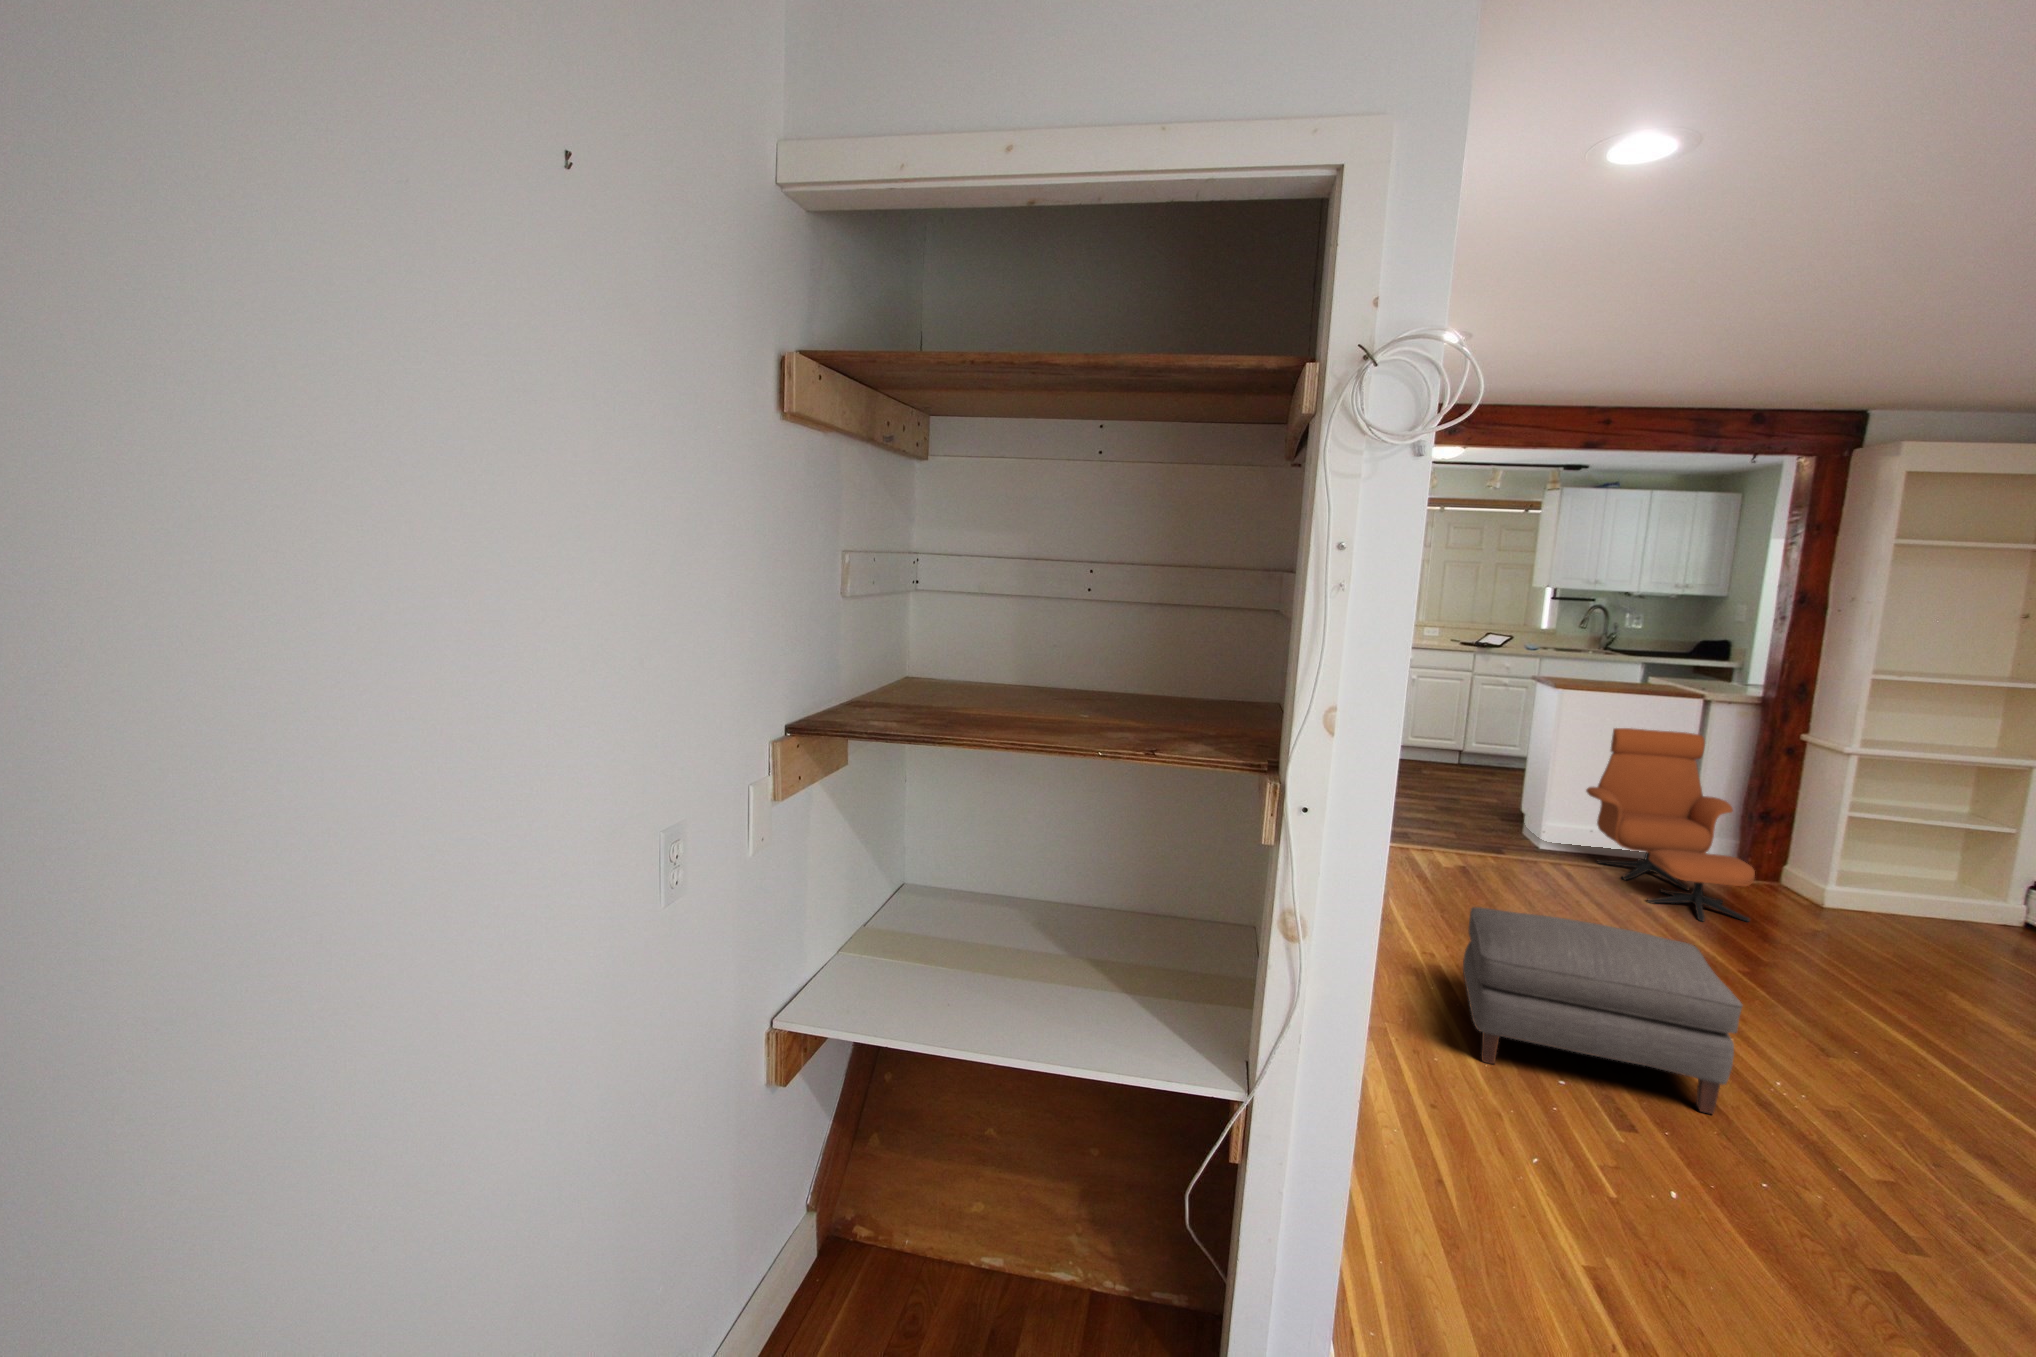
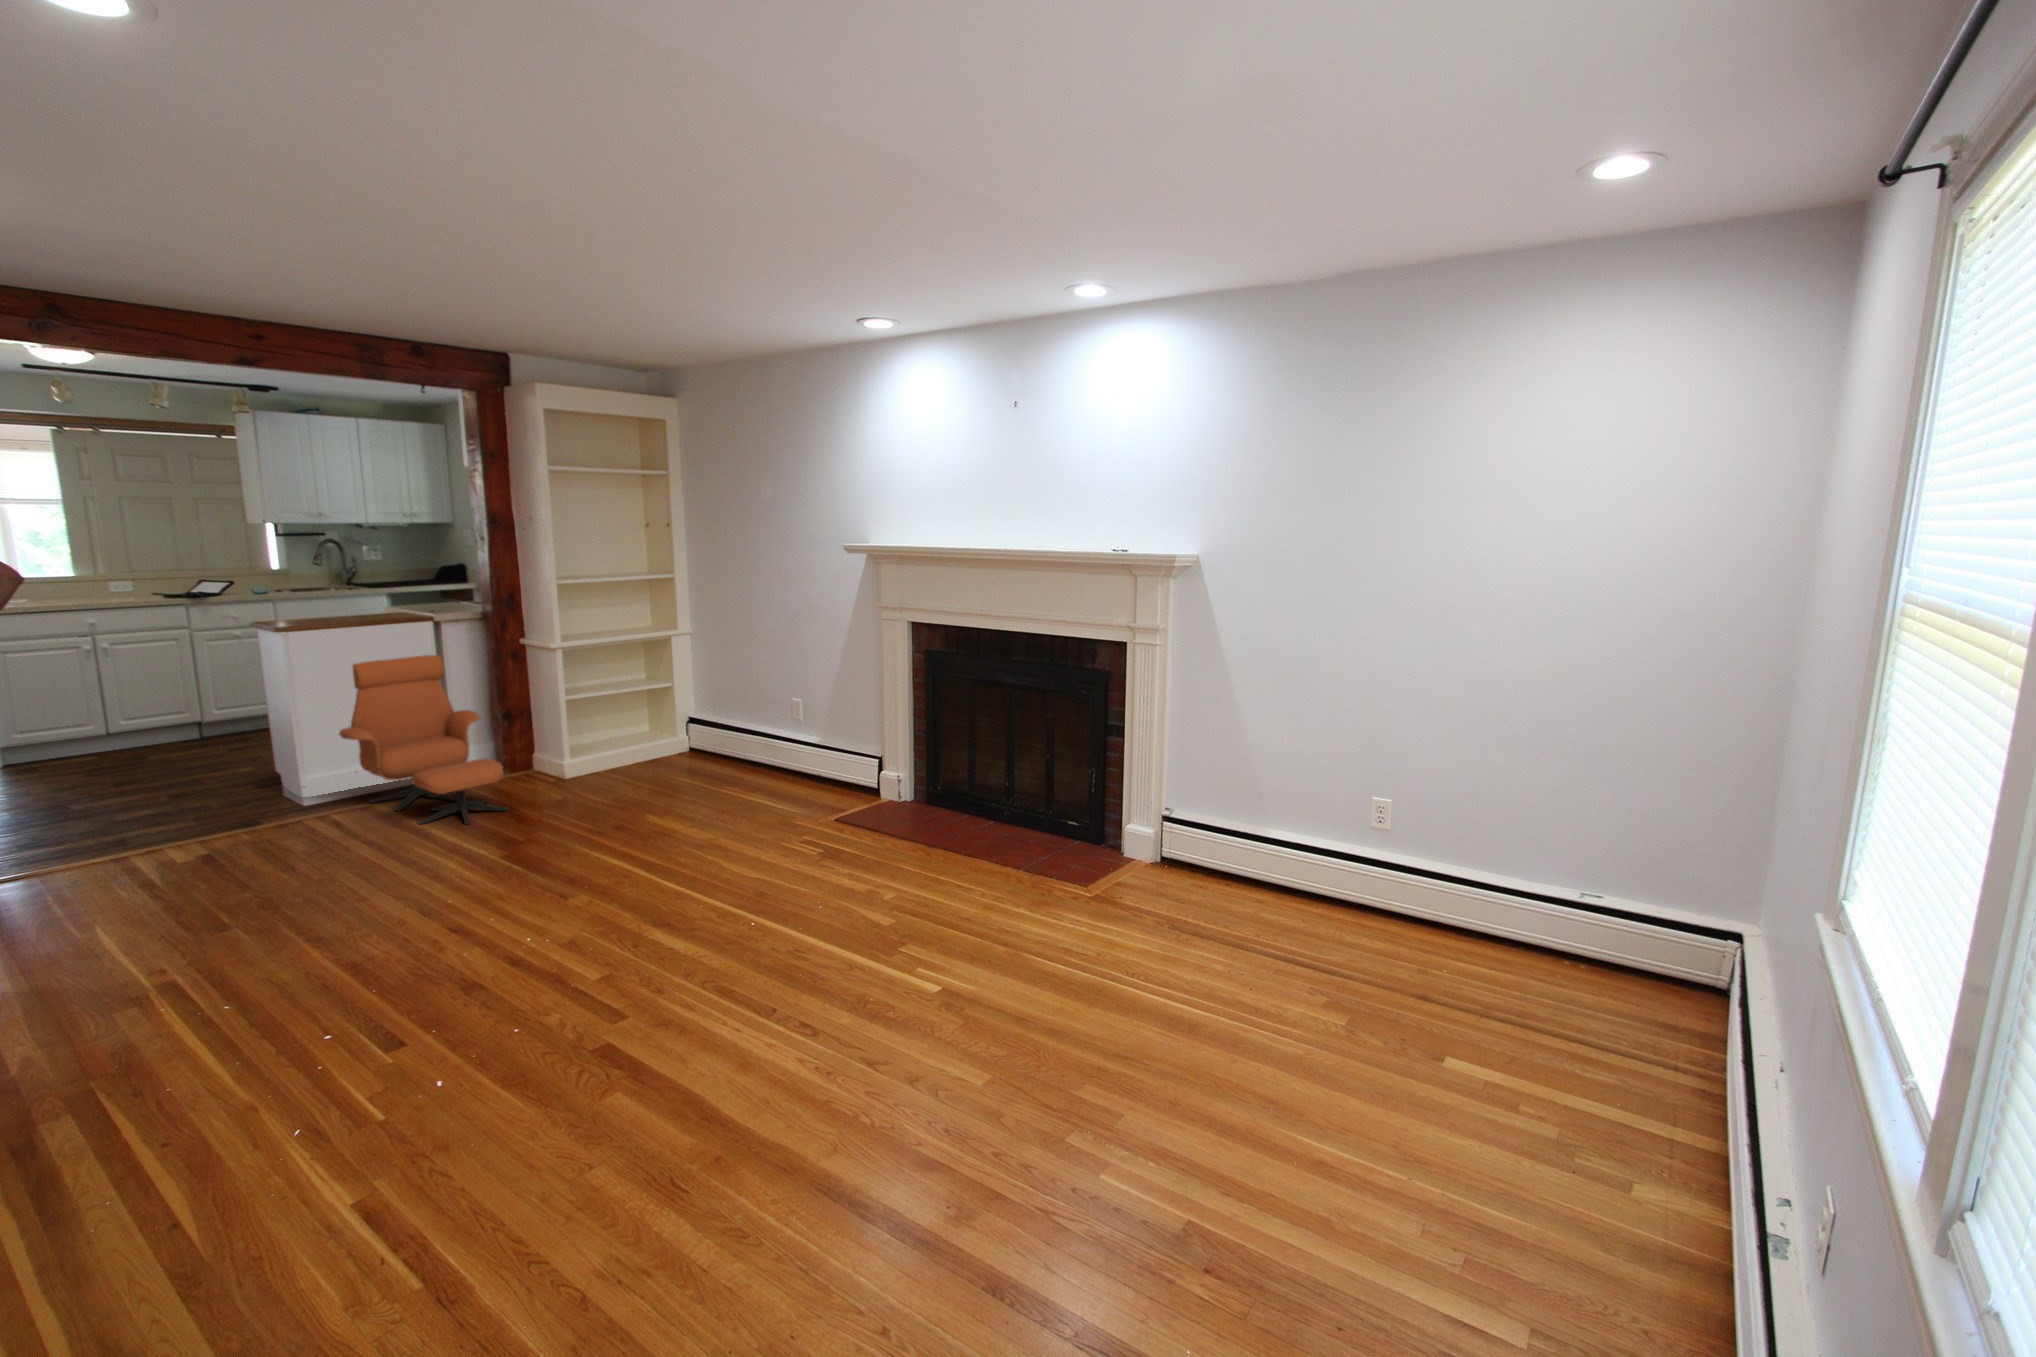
ottoman: present [1463,907,1742,1114] -> none [182,849,475,1062]

